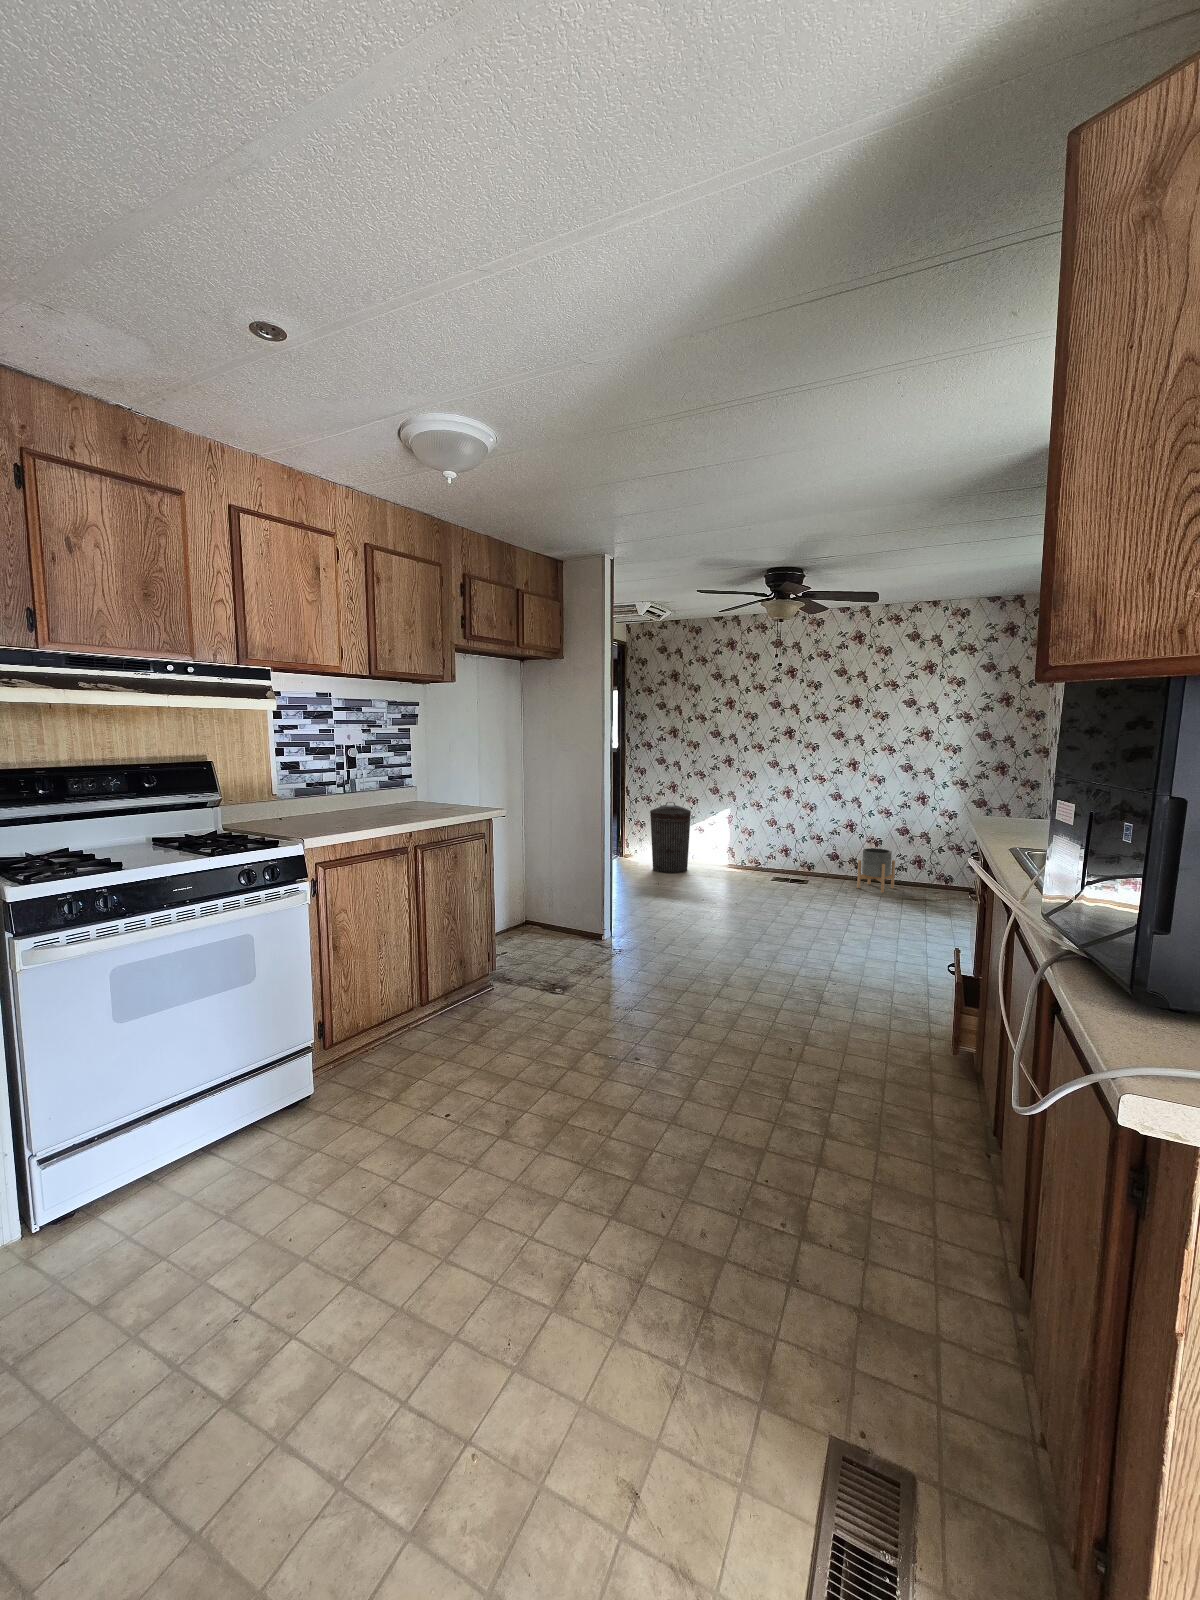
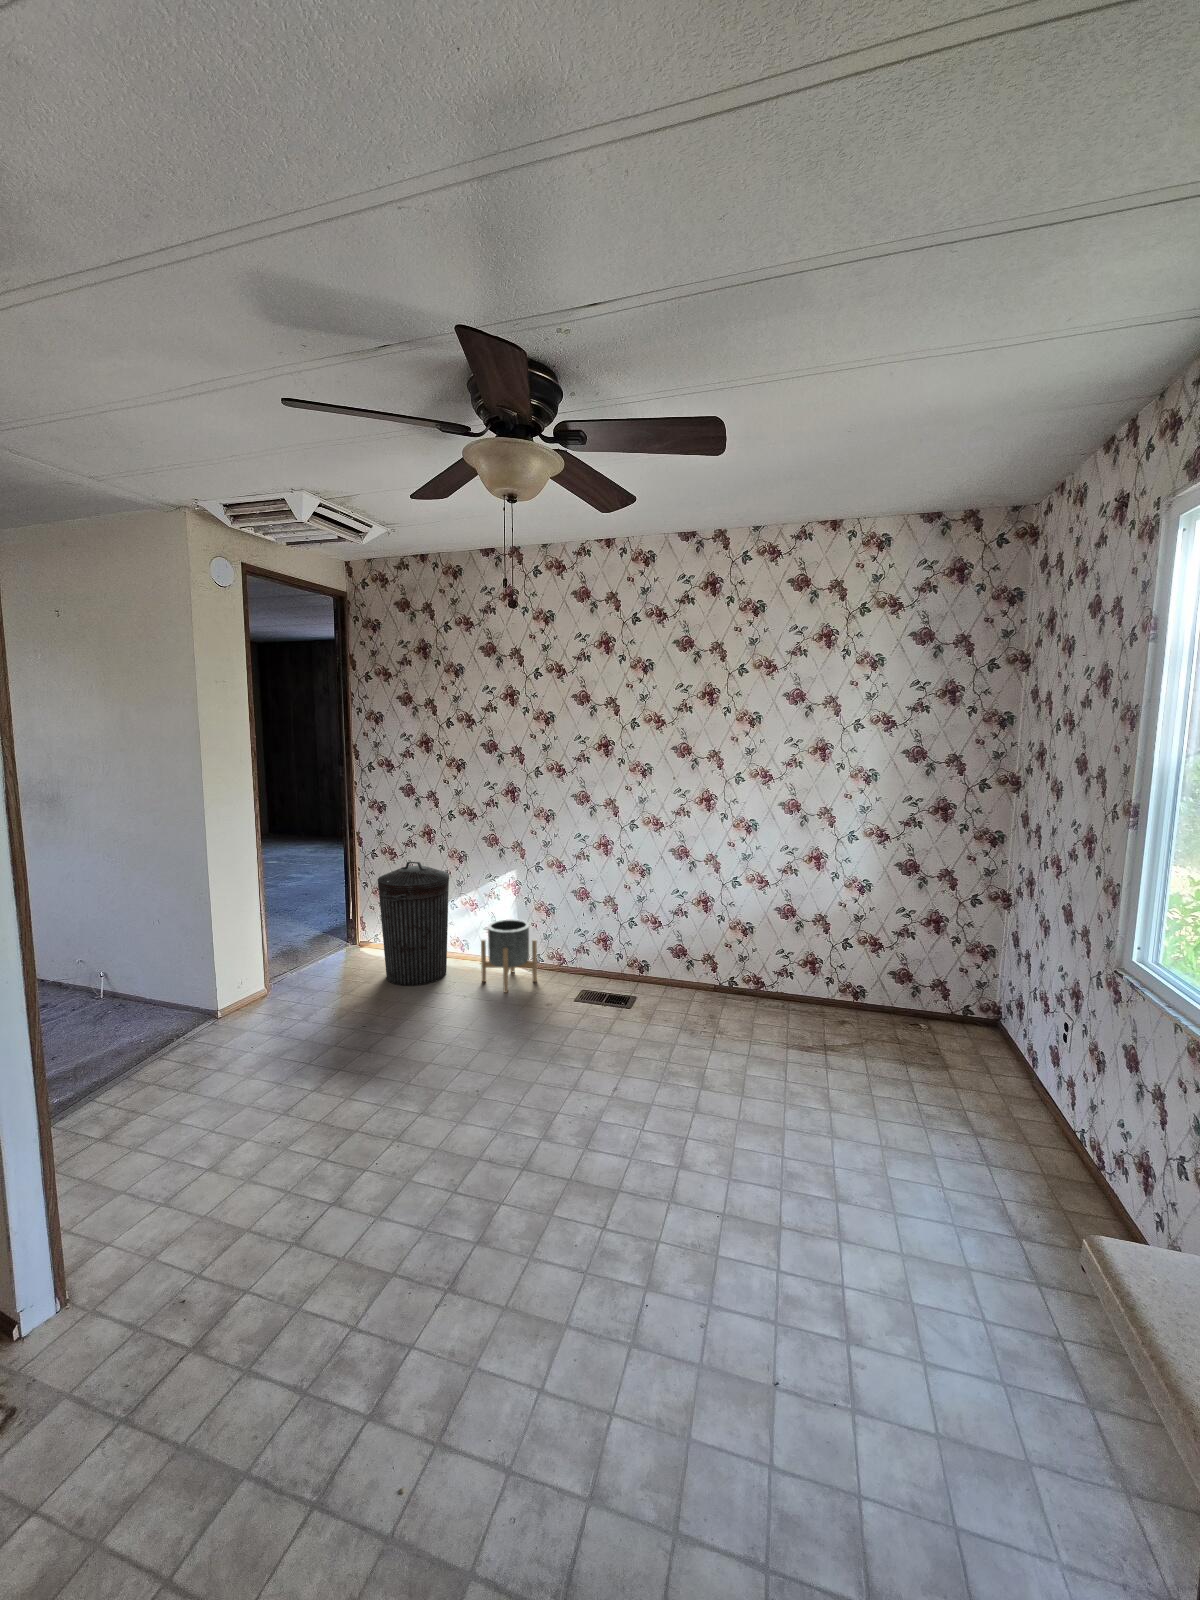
planter: present [857,848,895,893] -> present [481,919,537,993]

